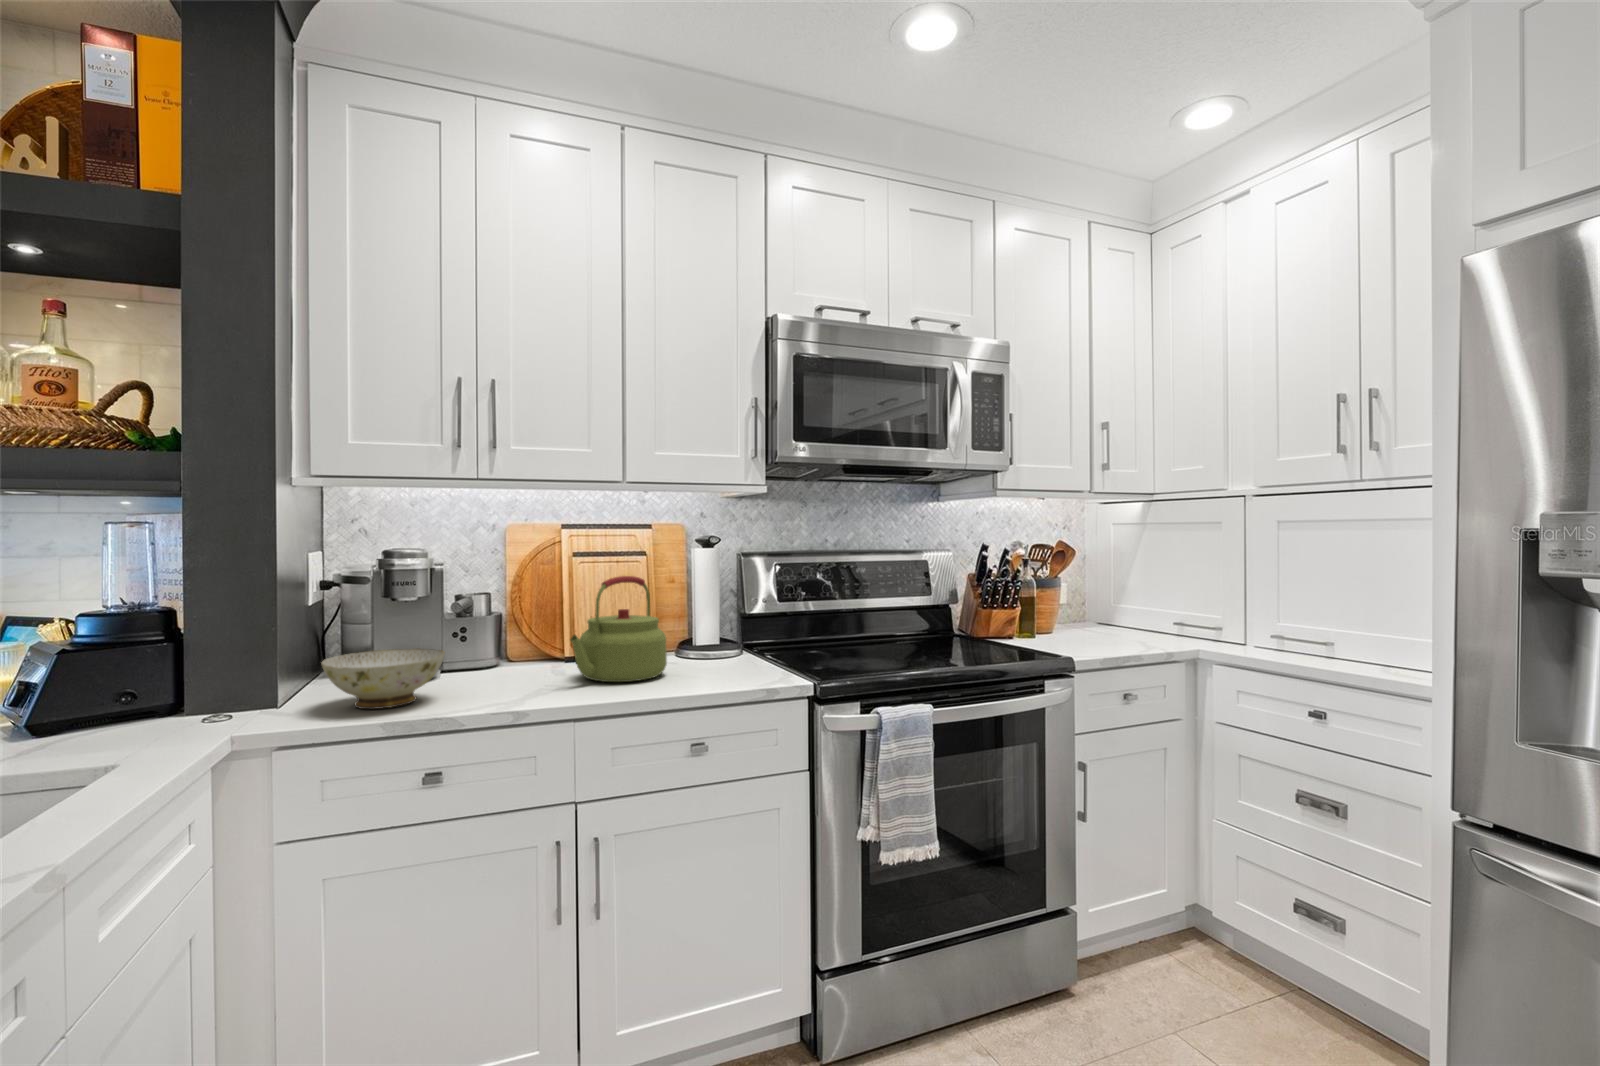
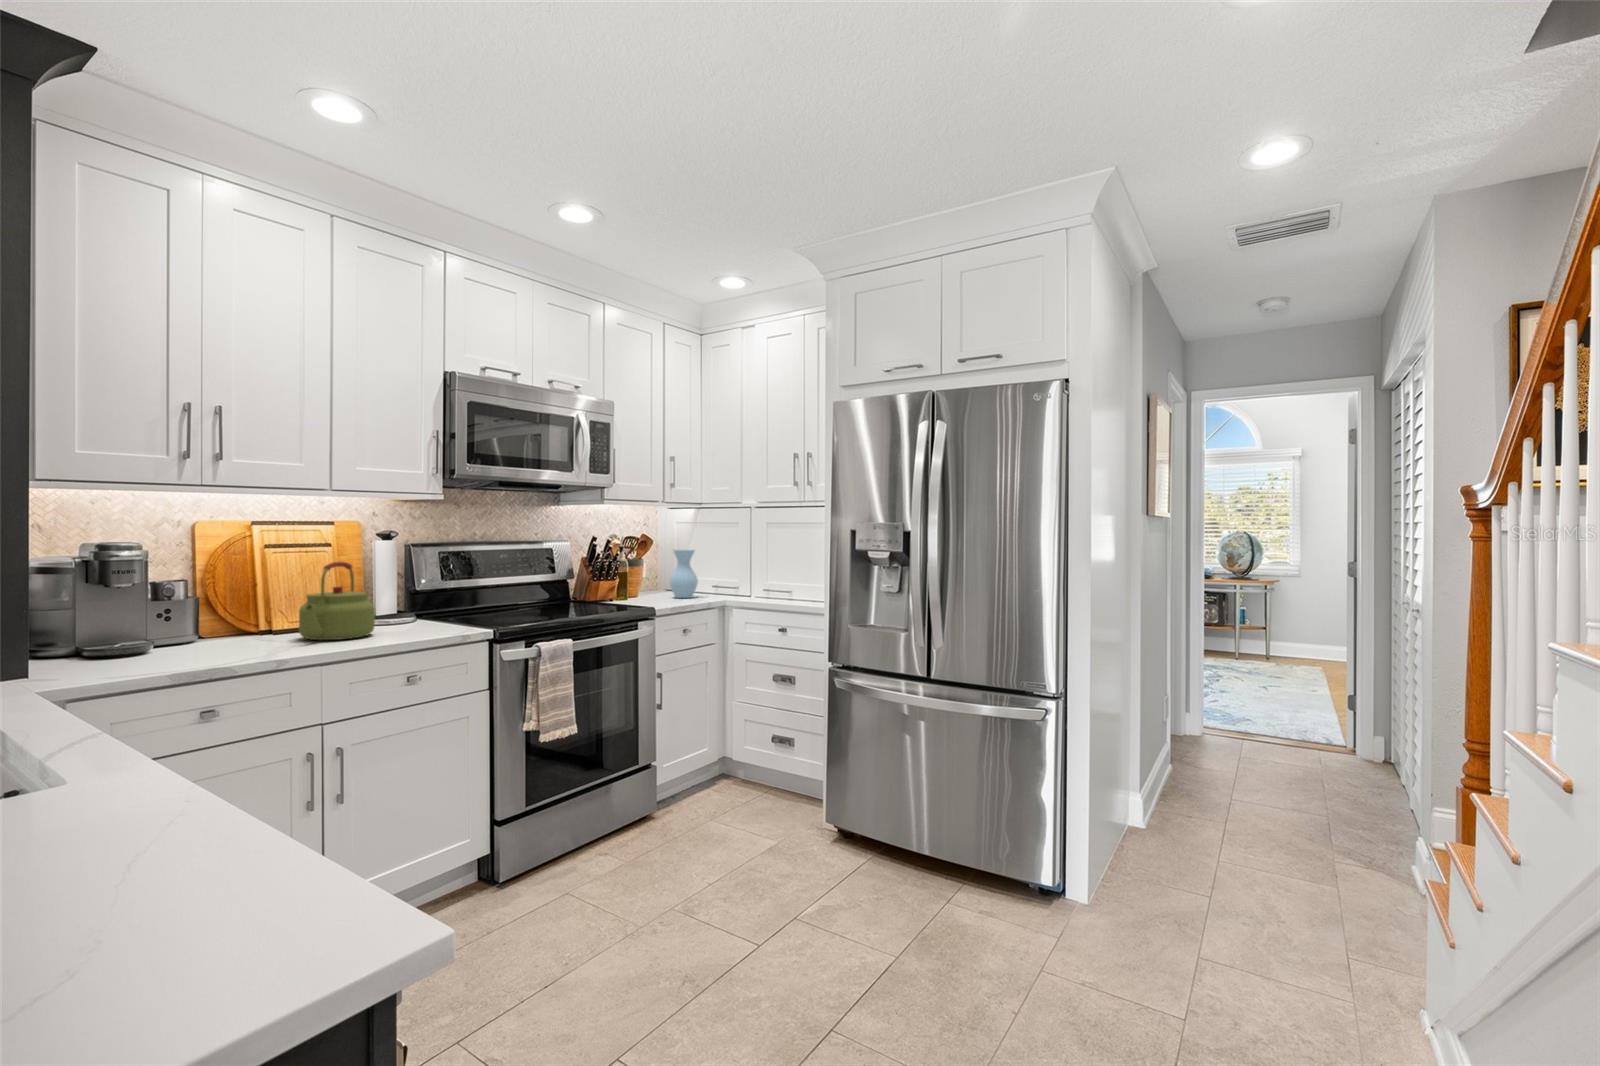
vase: none [1102,565,1148,640] -> present [670,550,698,598]
ceramic bowl: present [321,649,445,709] -> none [99,621,209,666]

